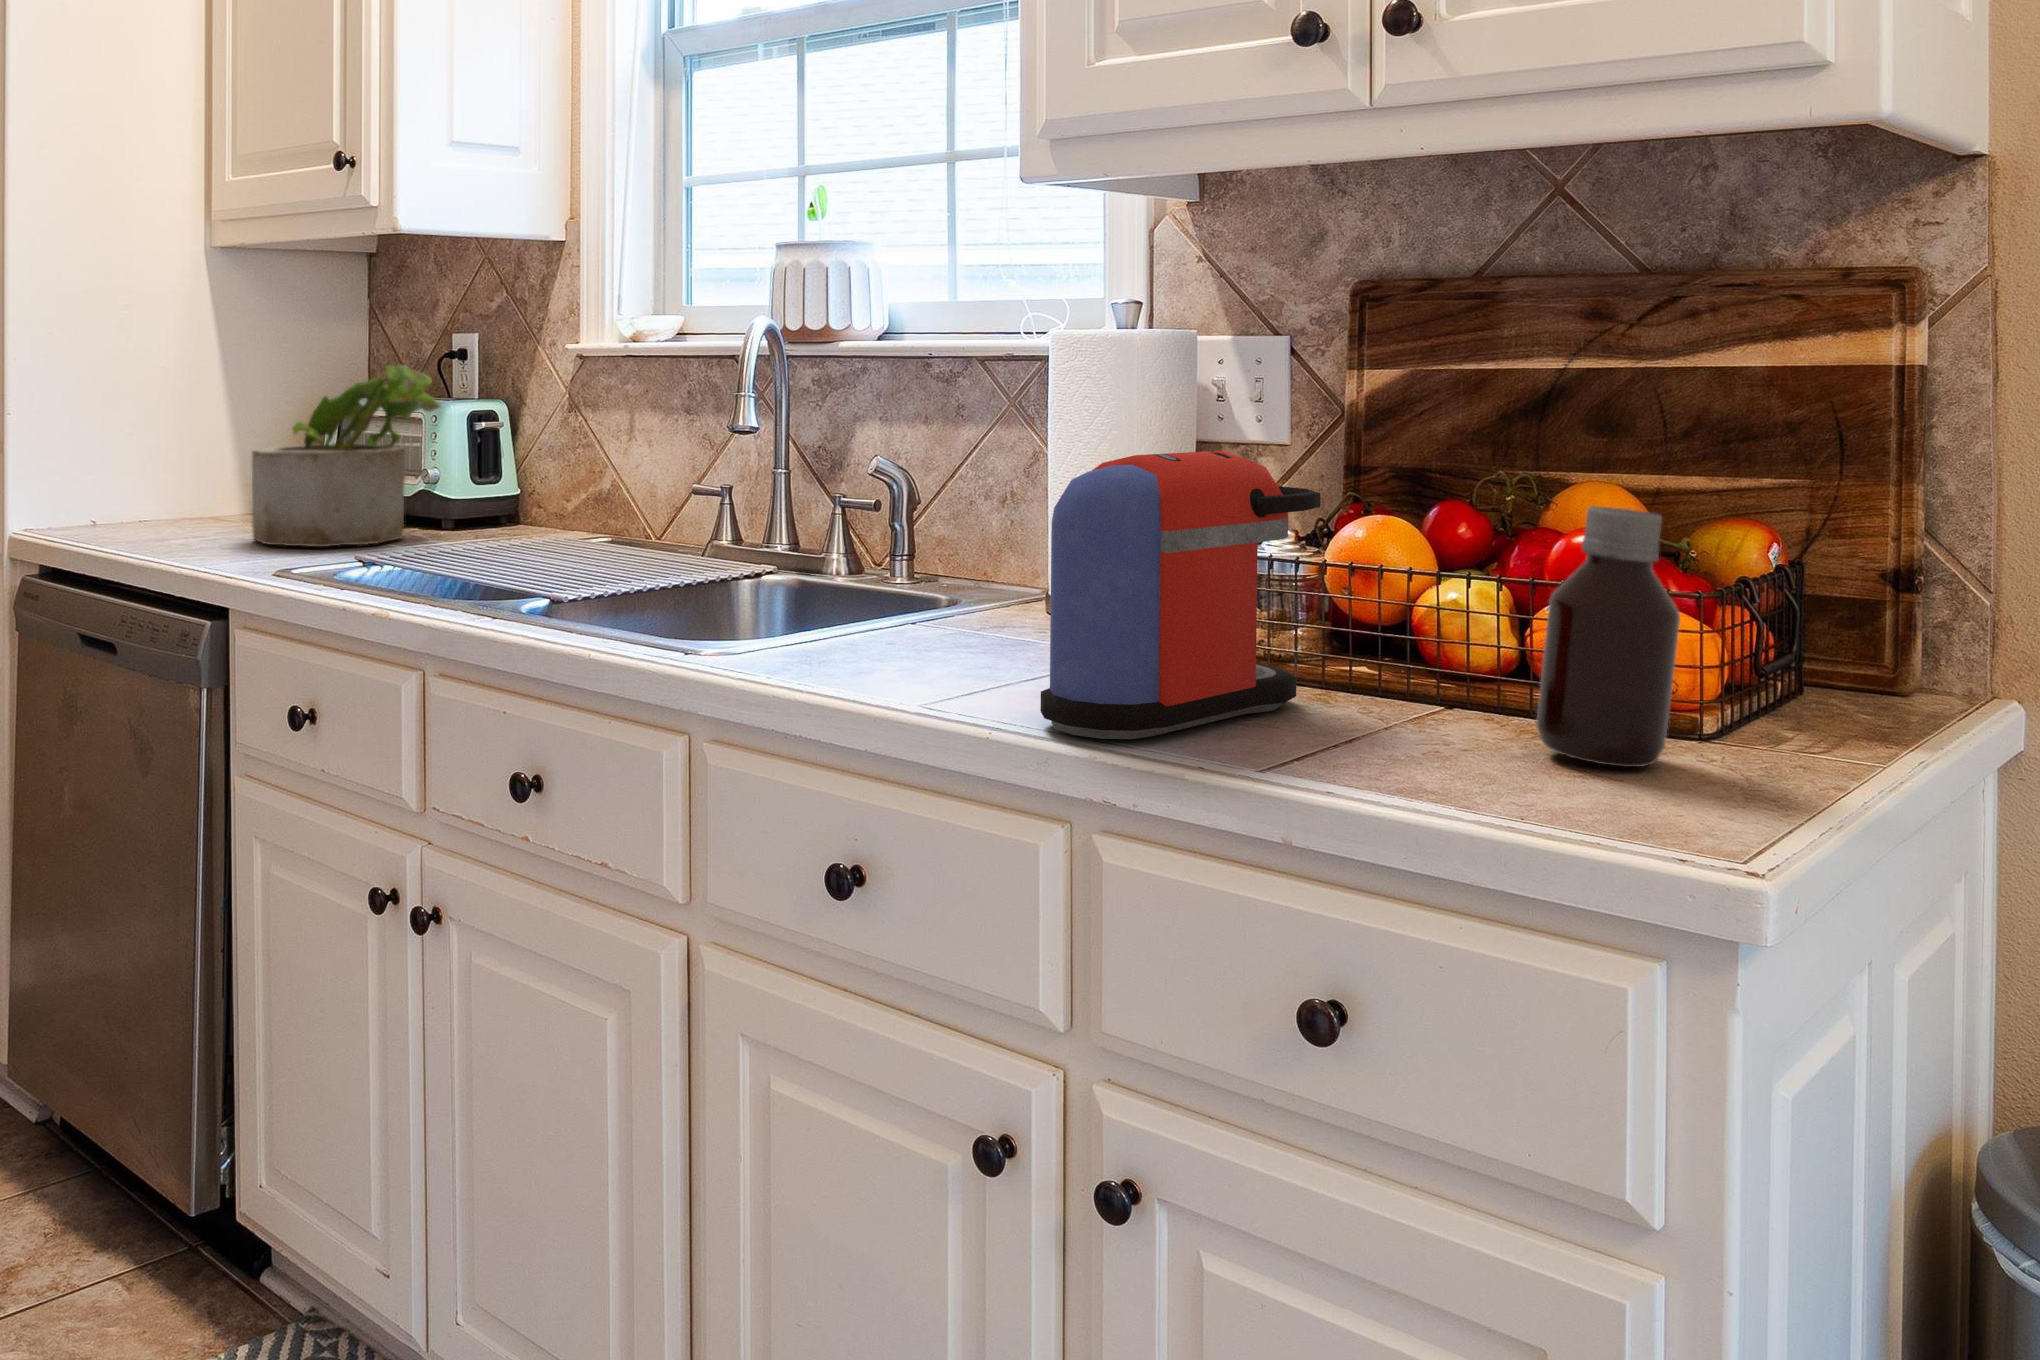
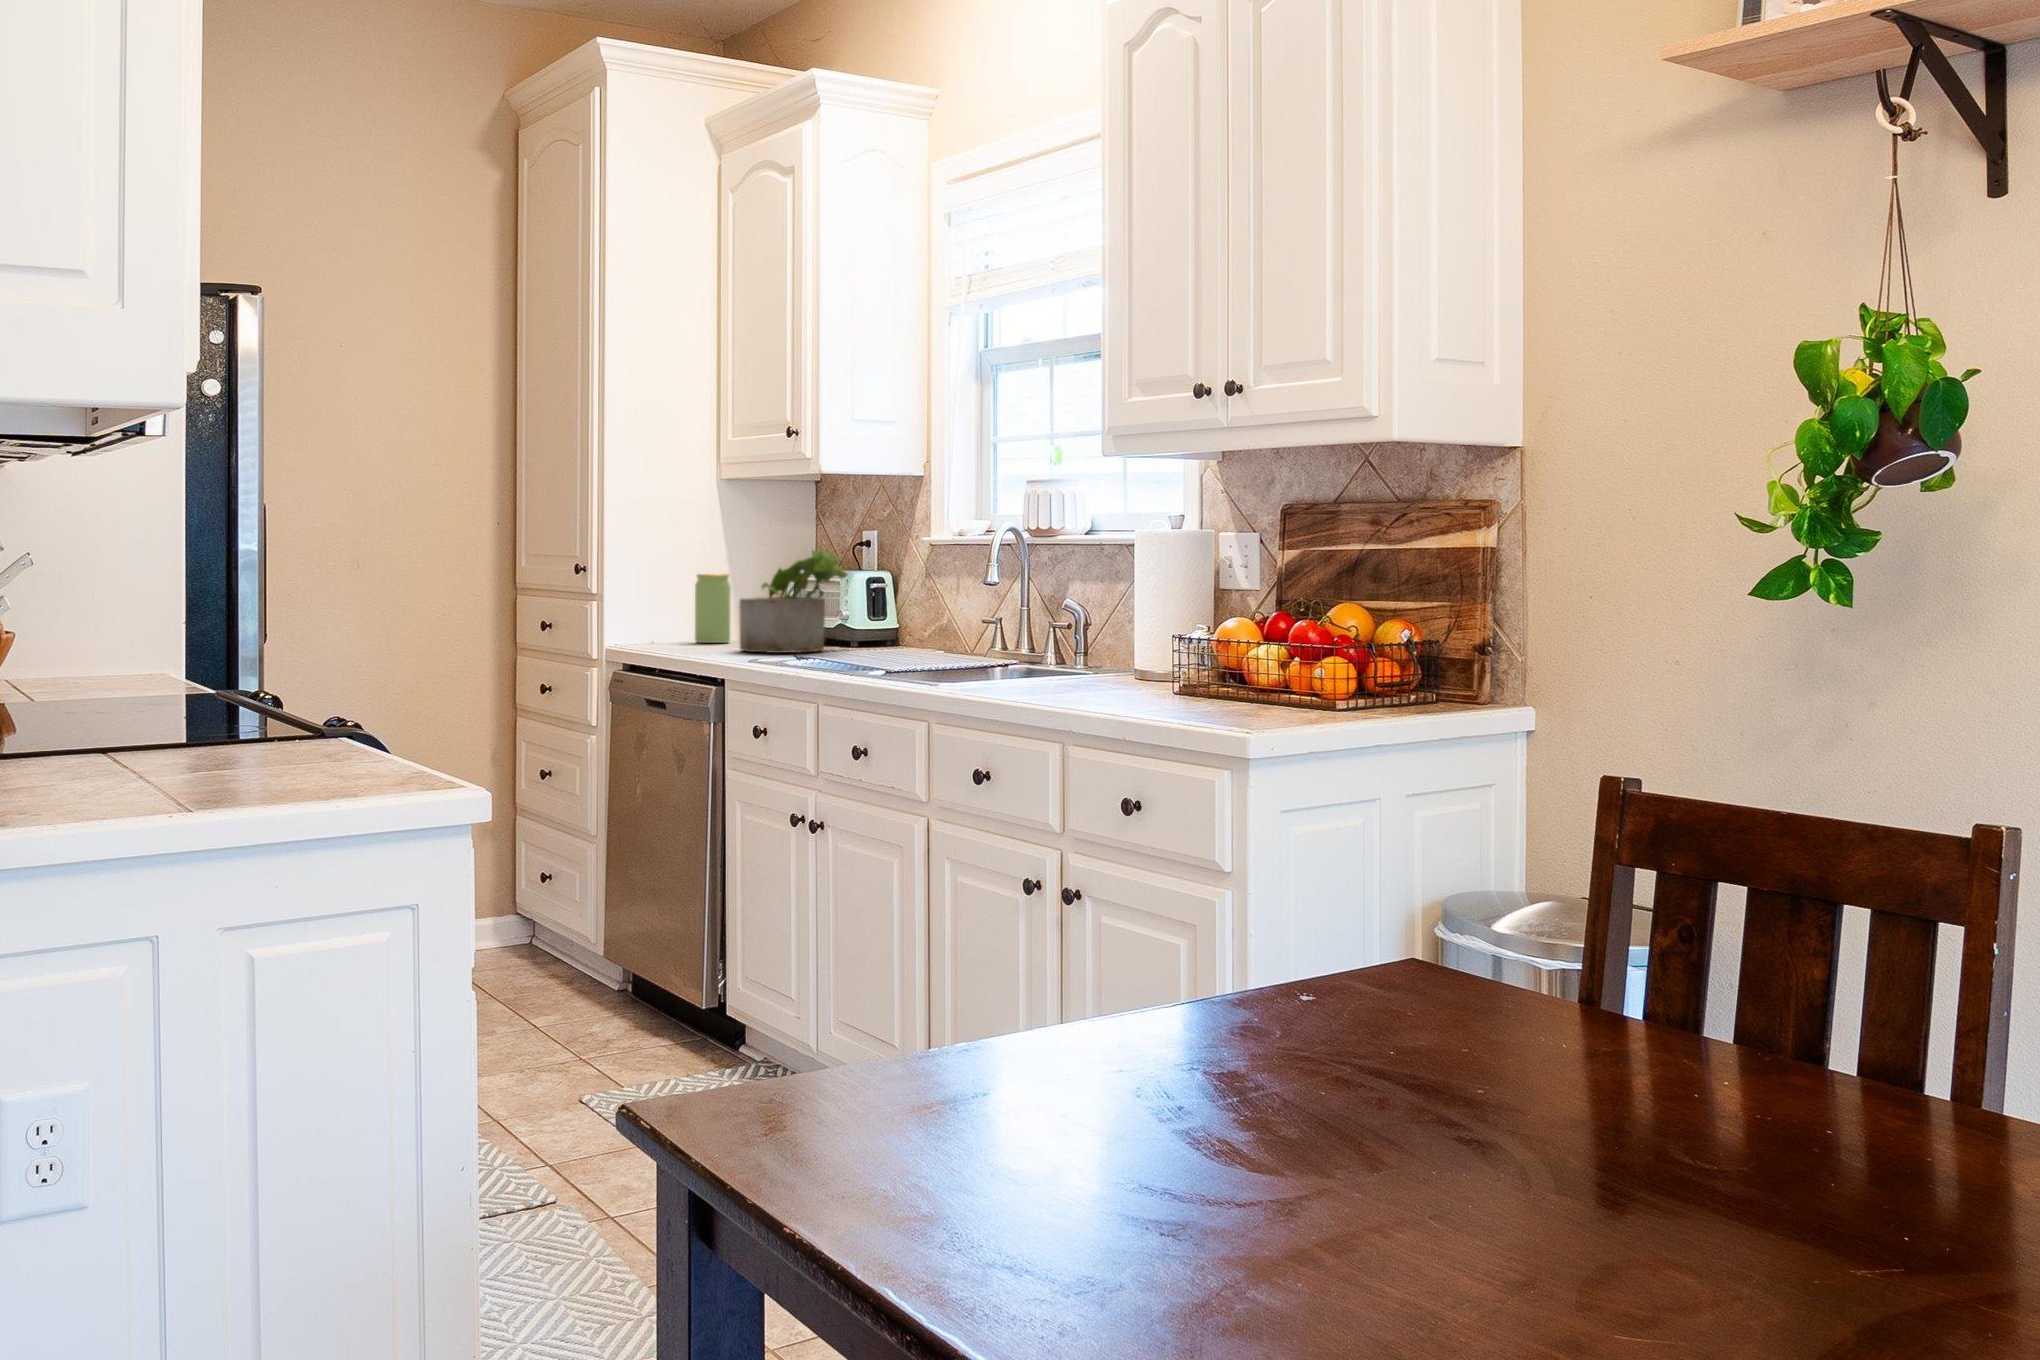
jar: none [169,404,231,520] -> present [695,574,731,643]
coffee maker: present [1040,451,1321,739] -> none [1054,585,1204,705]
bottle: present [1536,506,1680,767] -> none [1255,605,1311,715]

